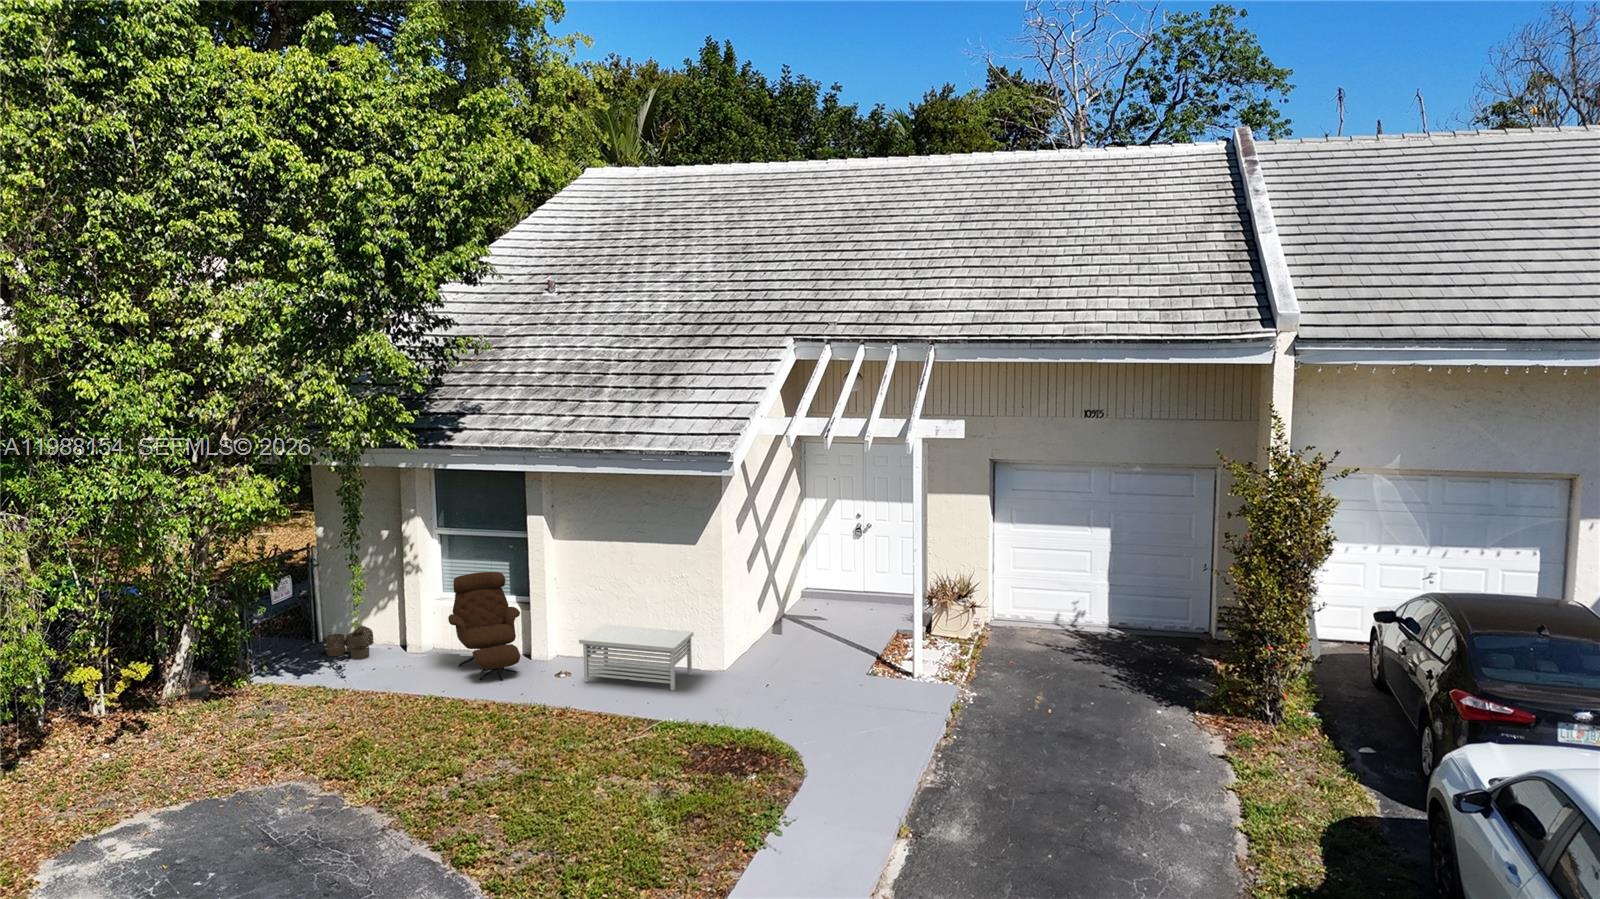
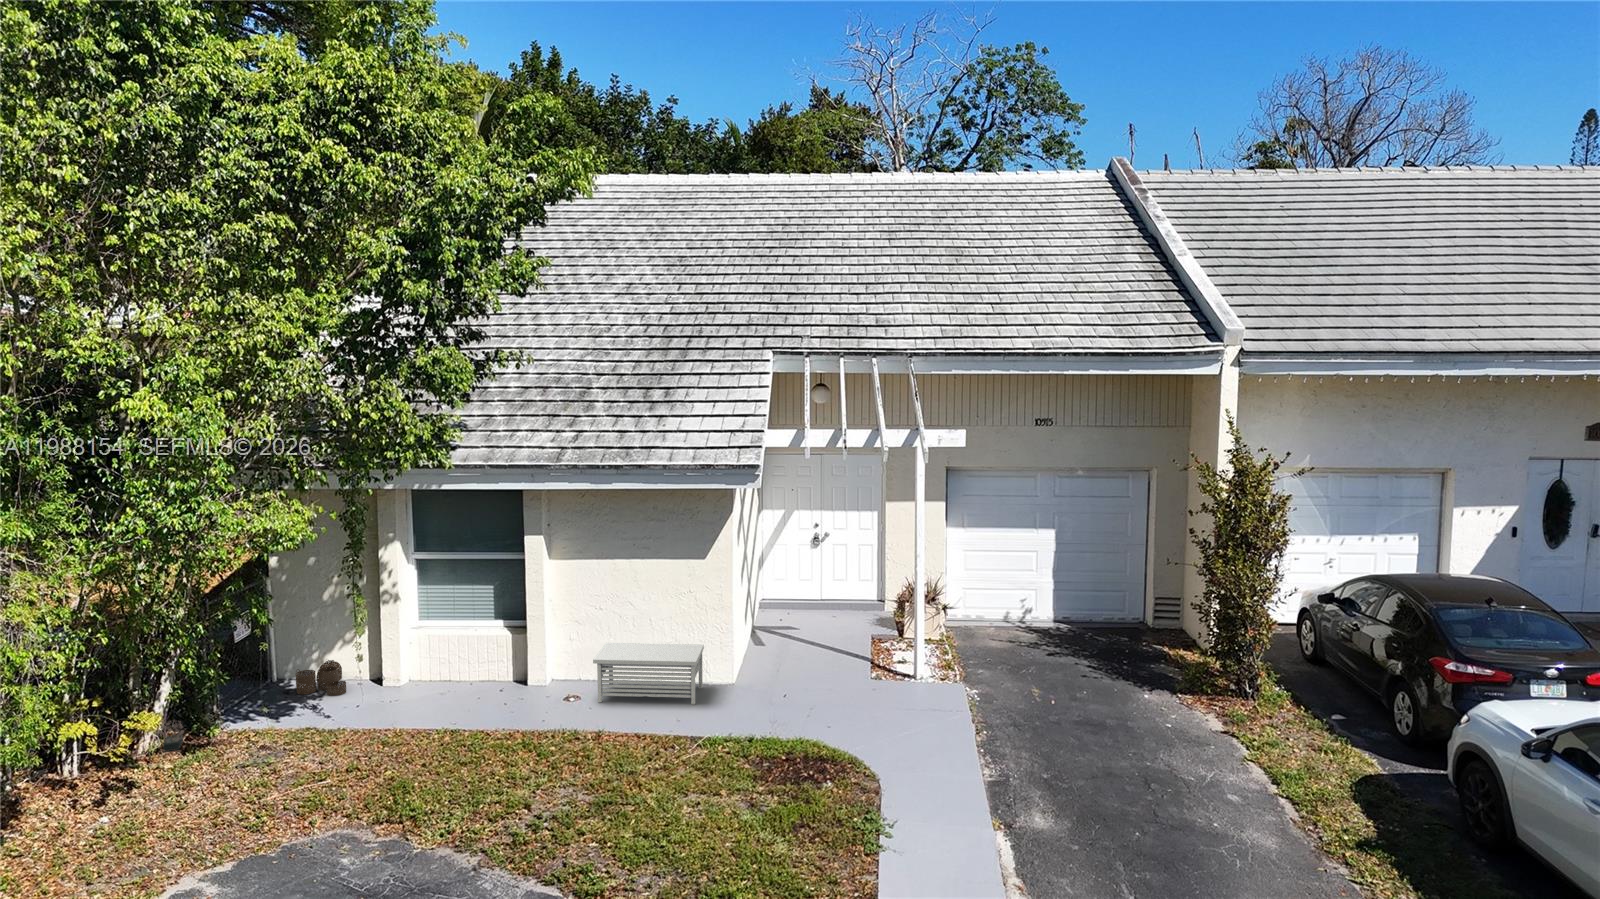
lounge chair: present [448,572,520,680] -> none [440,595,526,708]

